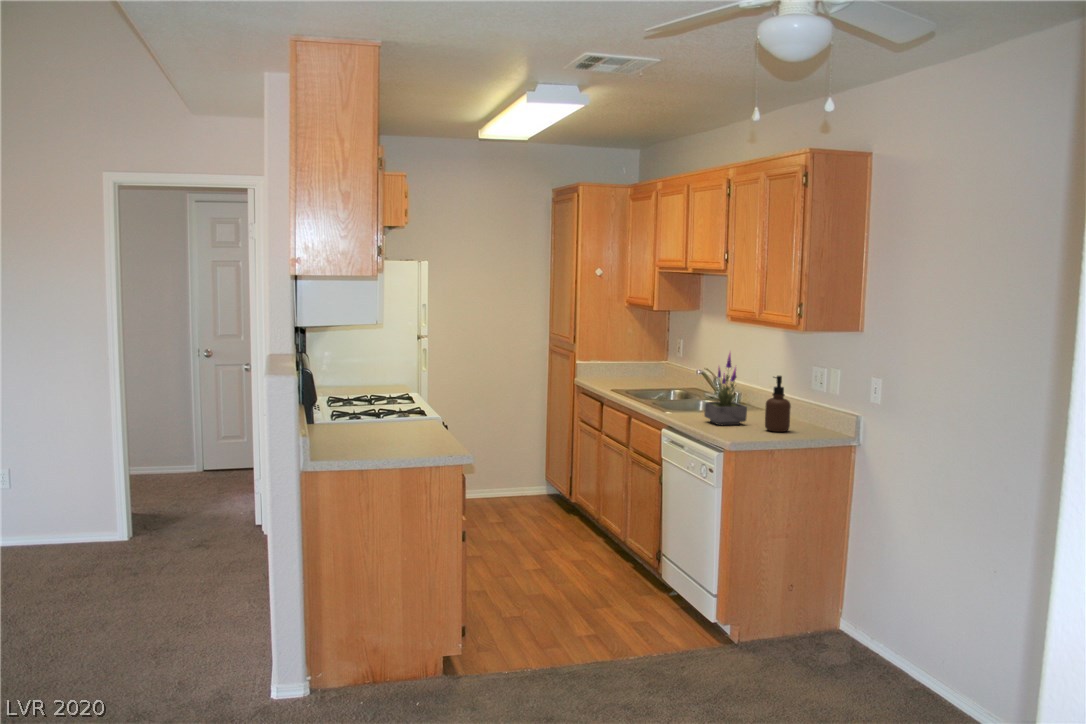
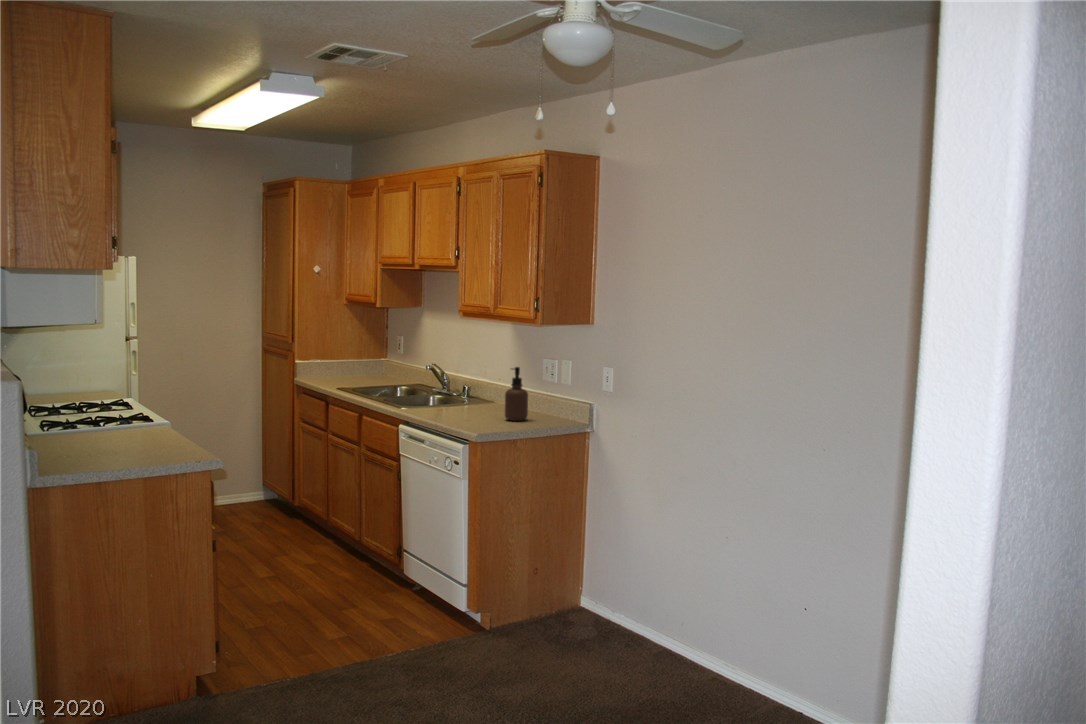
potted plant: present [704,353,747,425] -> none [443,344,485,418]

